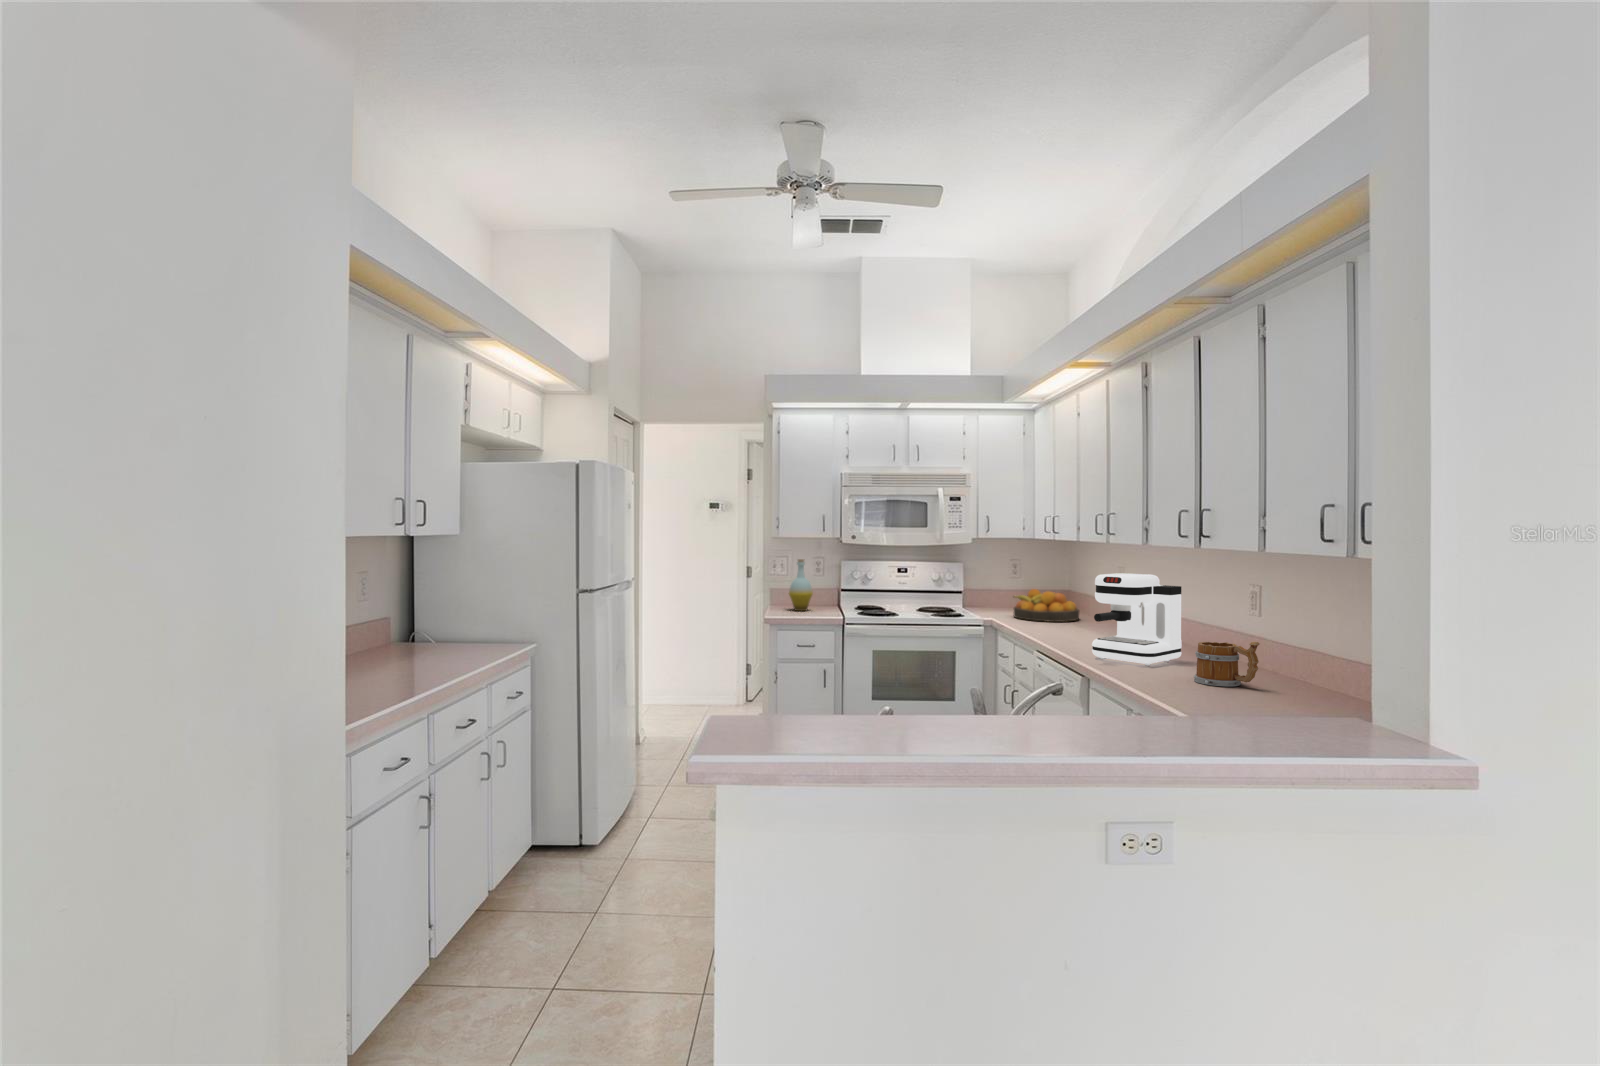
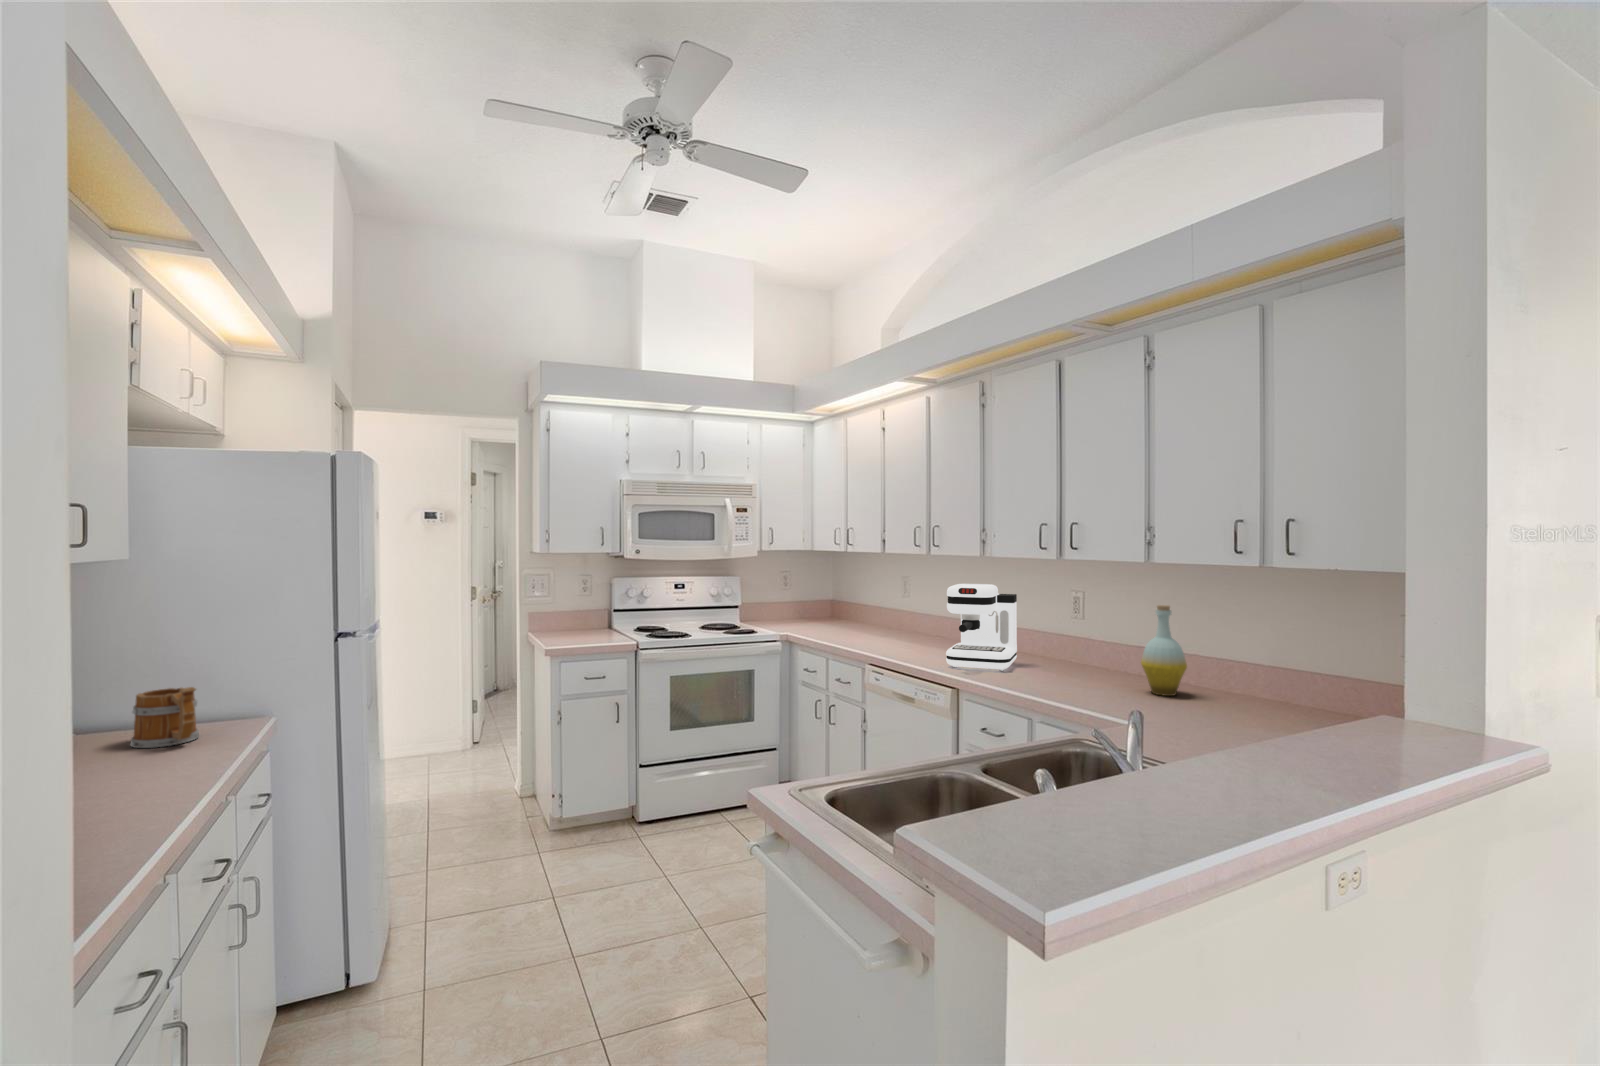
bottle: present [789,559,813,611] -> present [1141,605,1187,696]
fruit bowl: present [1014,589,1079,622] -> none [800,600,864,632]
mug: present [1194,642,1260,686] -> present [130,687,199,748]

